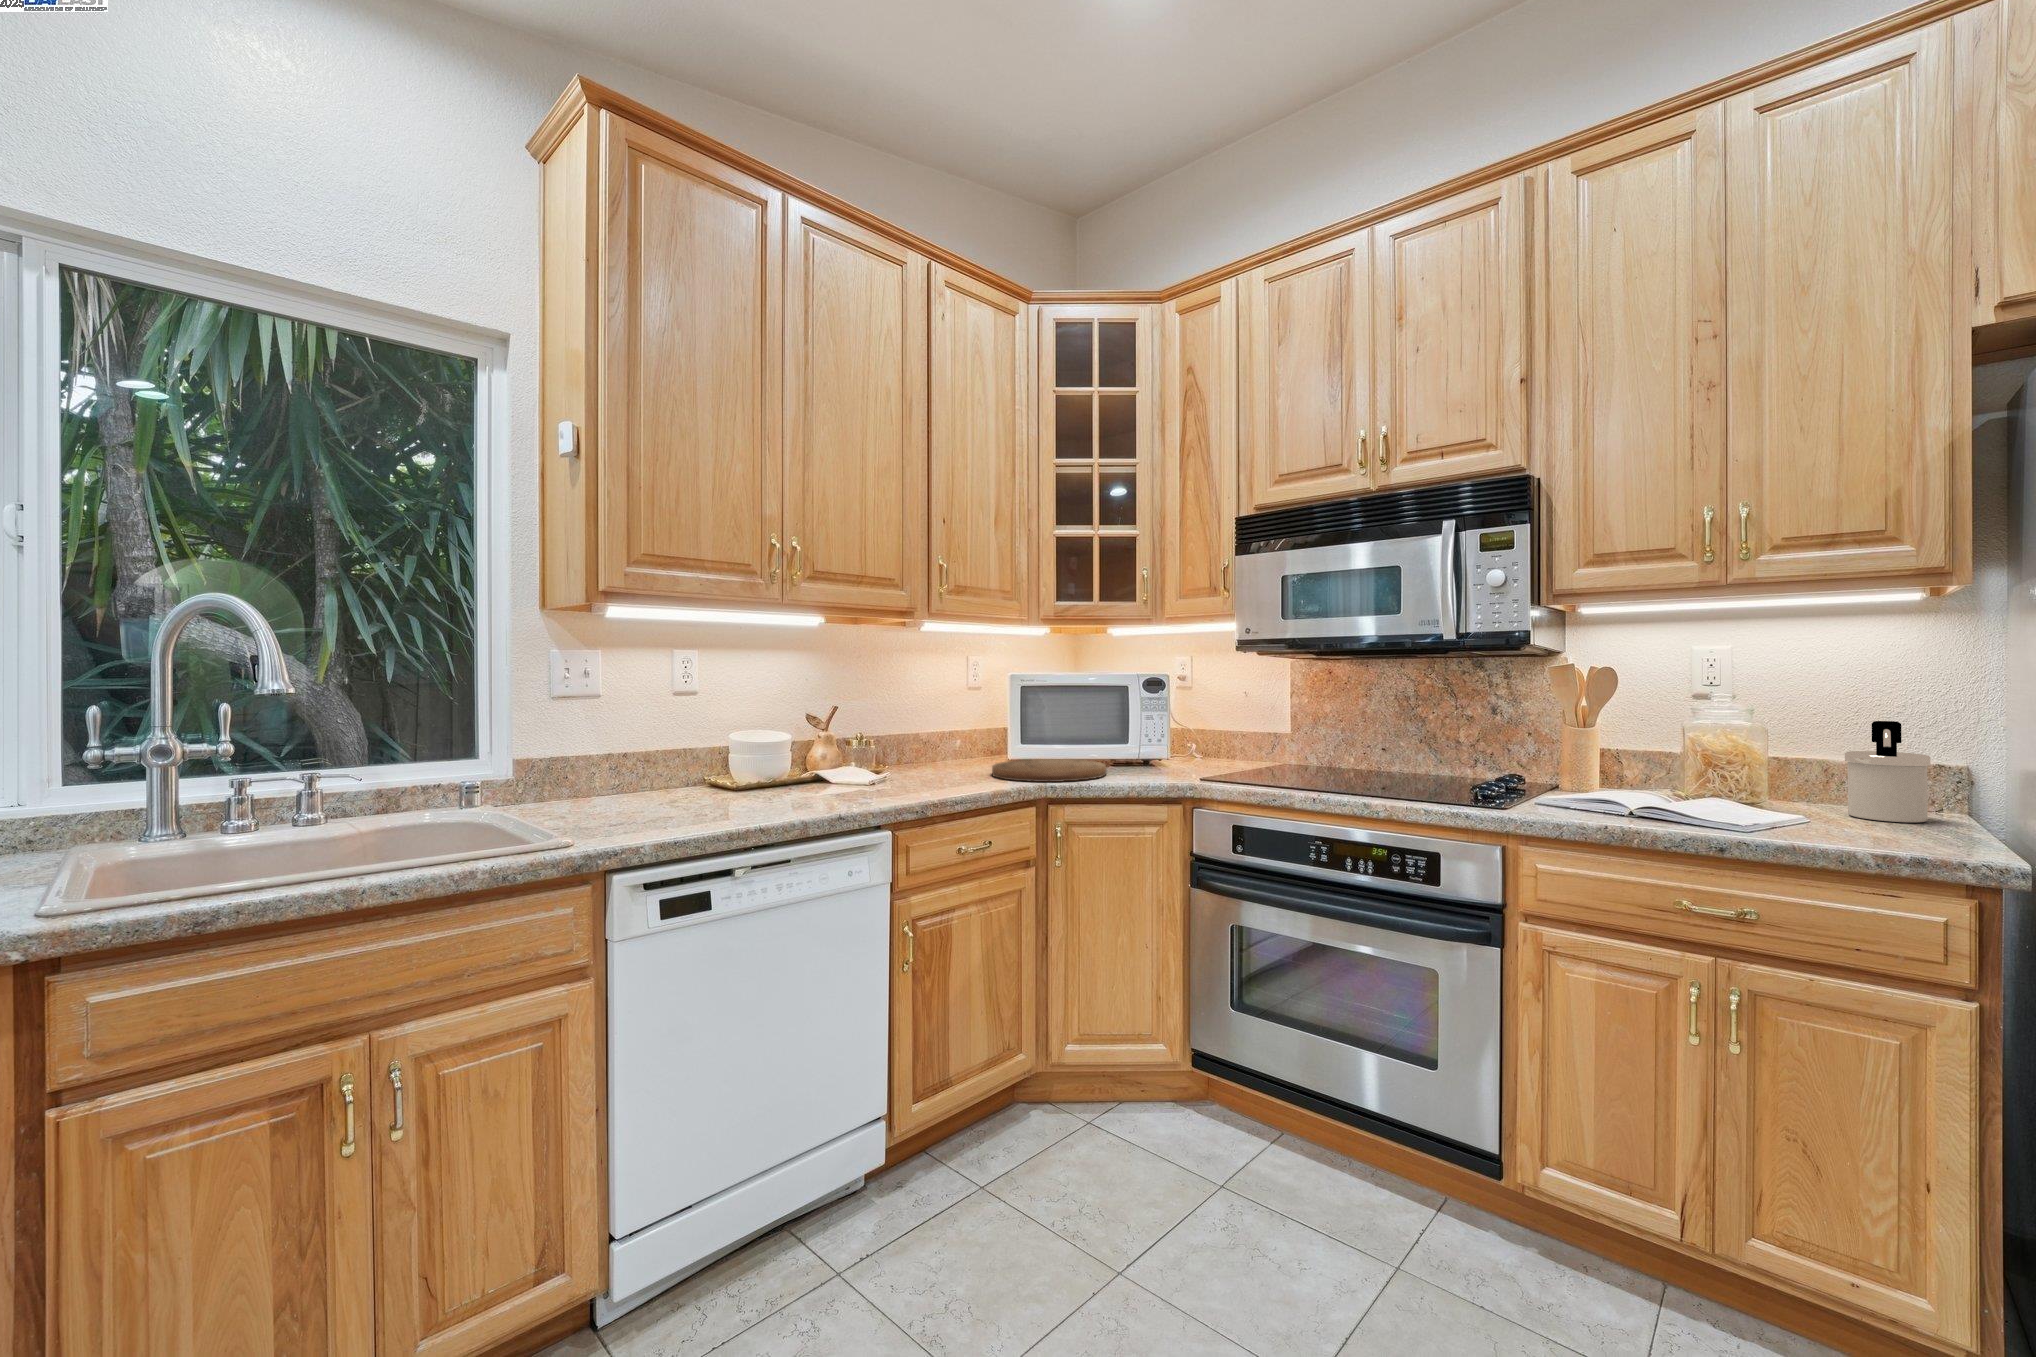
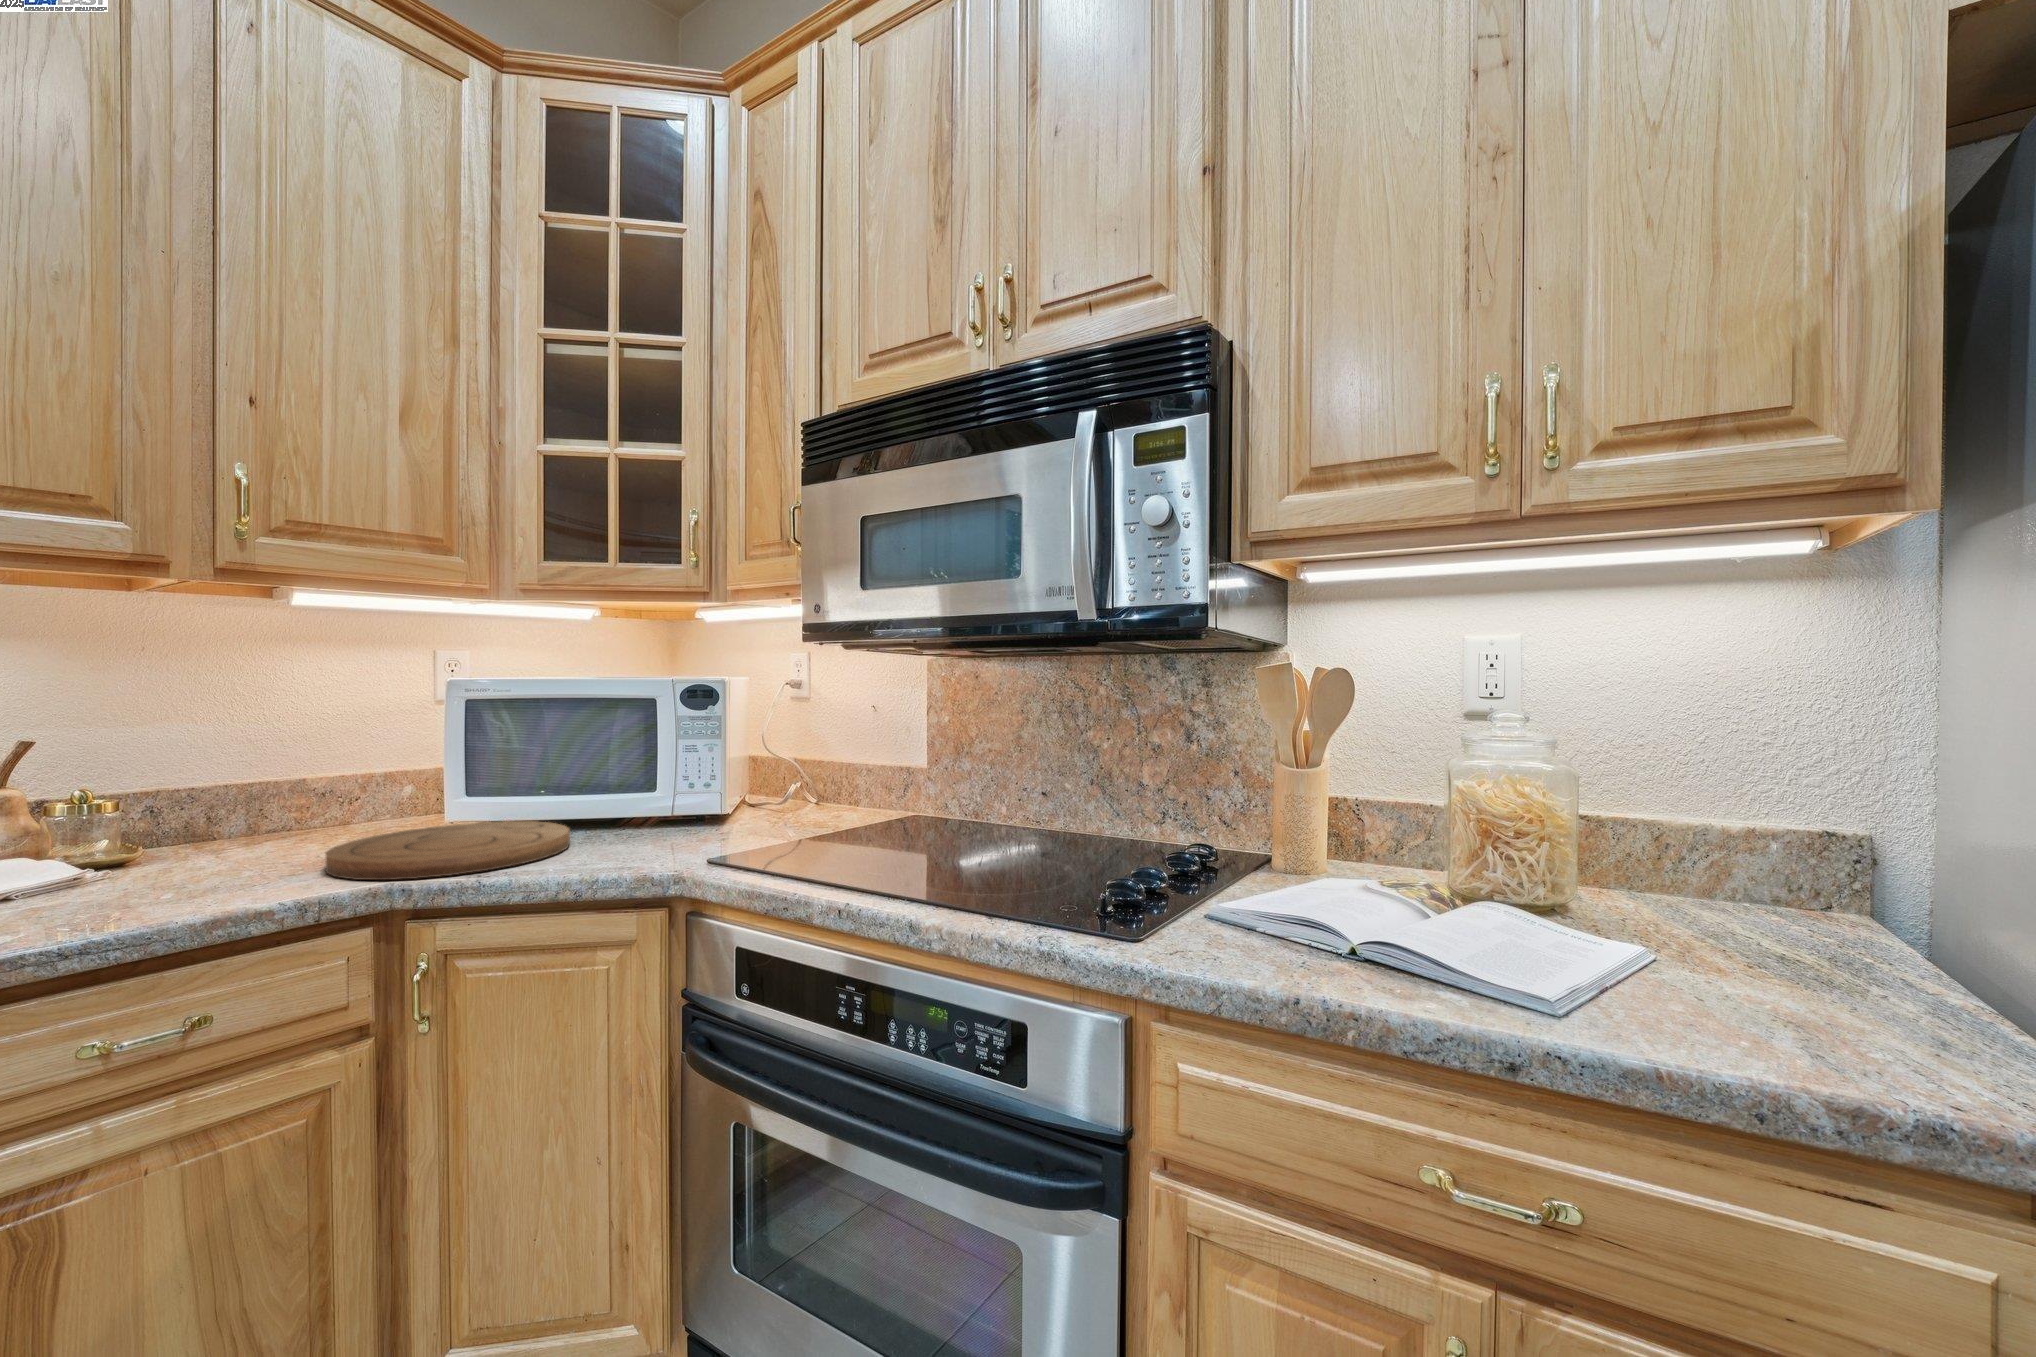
soap dispenser: present [1845,721,1930,823] -> none [1702,766,1848,959]

